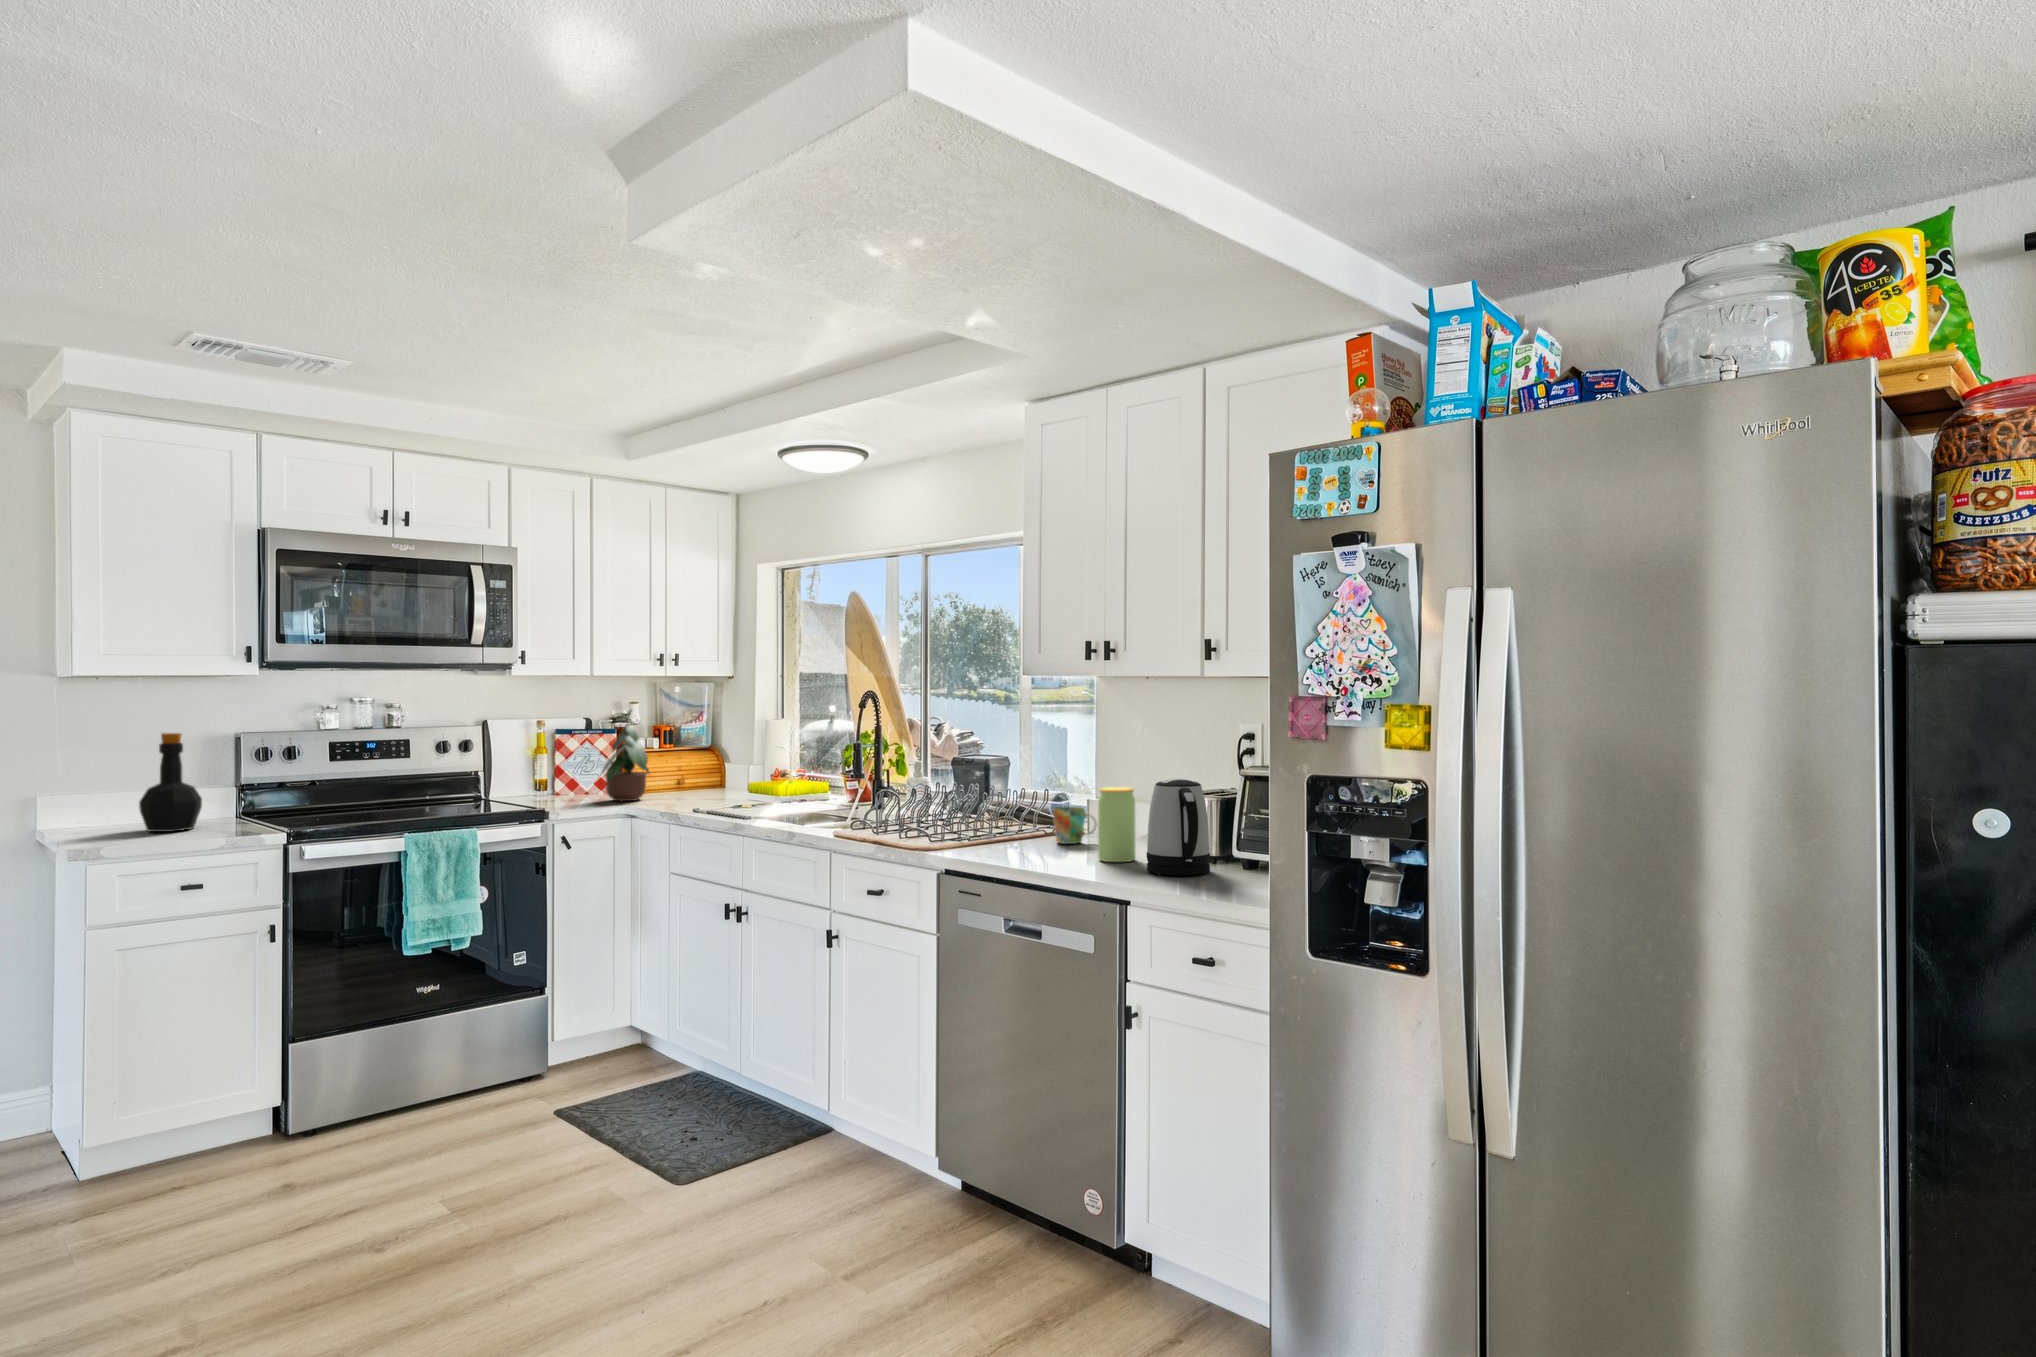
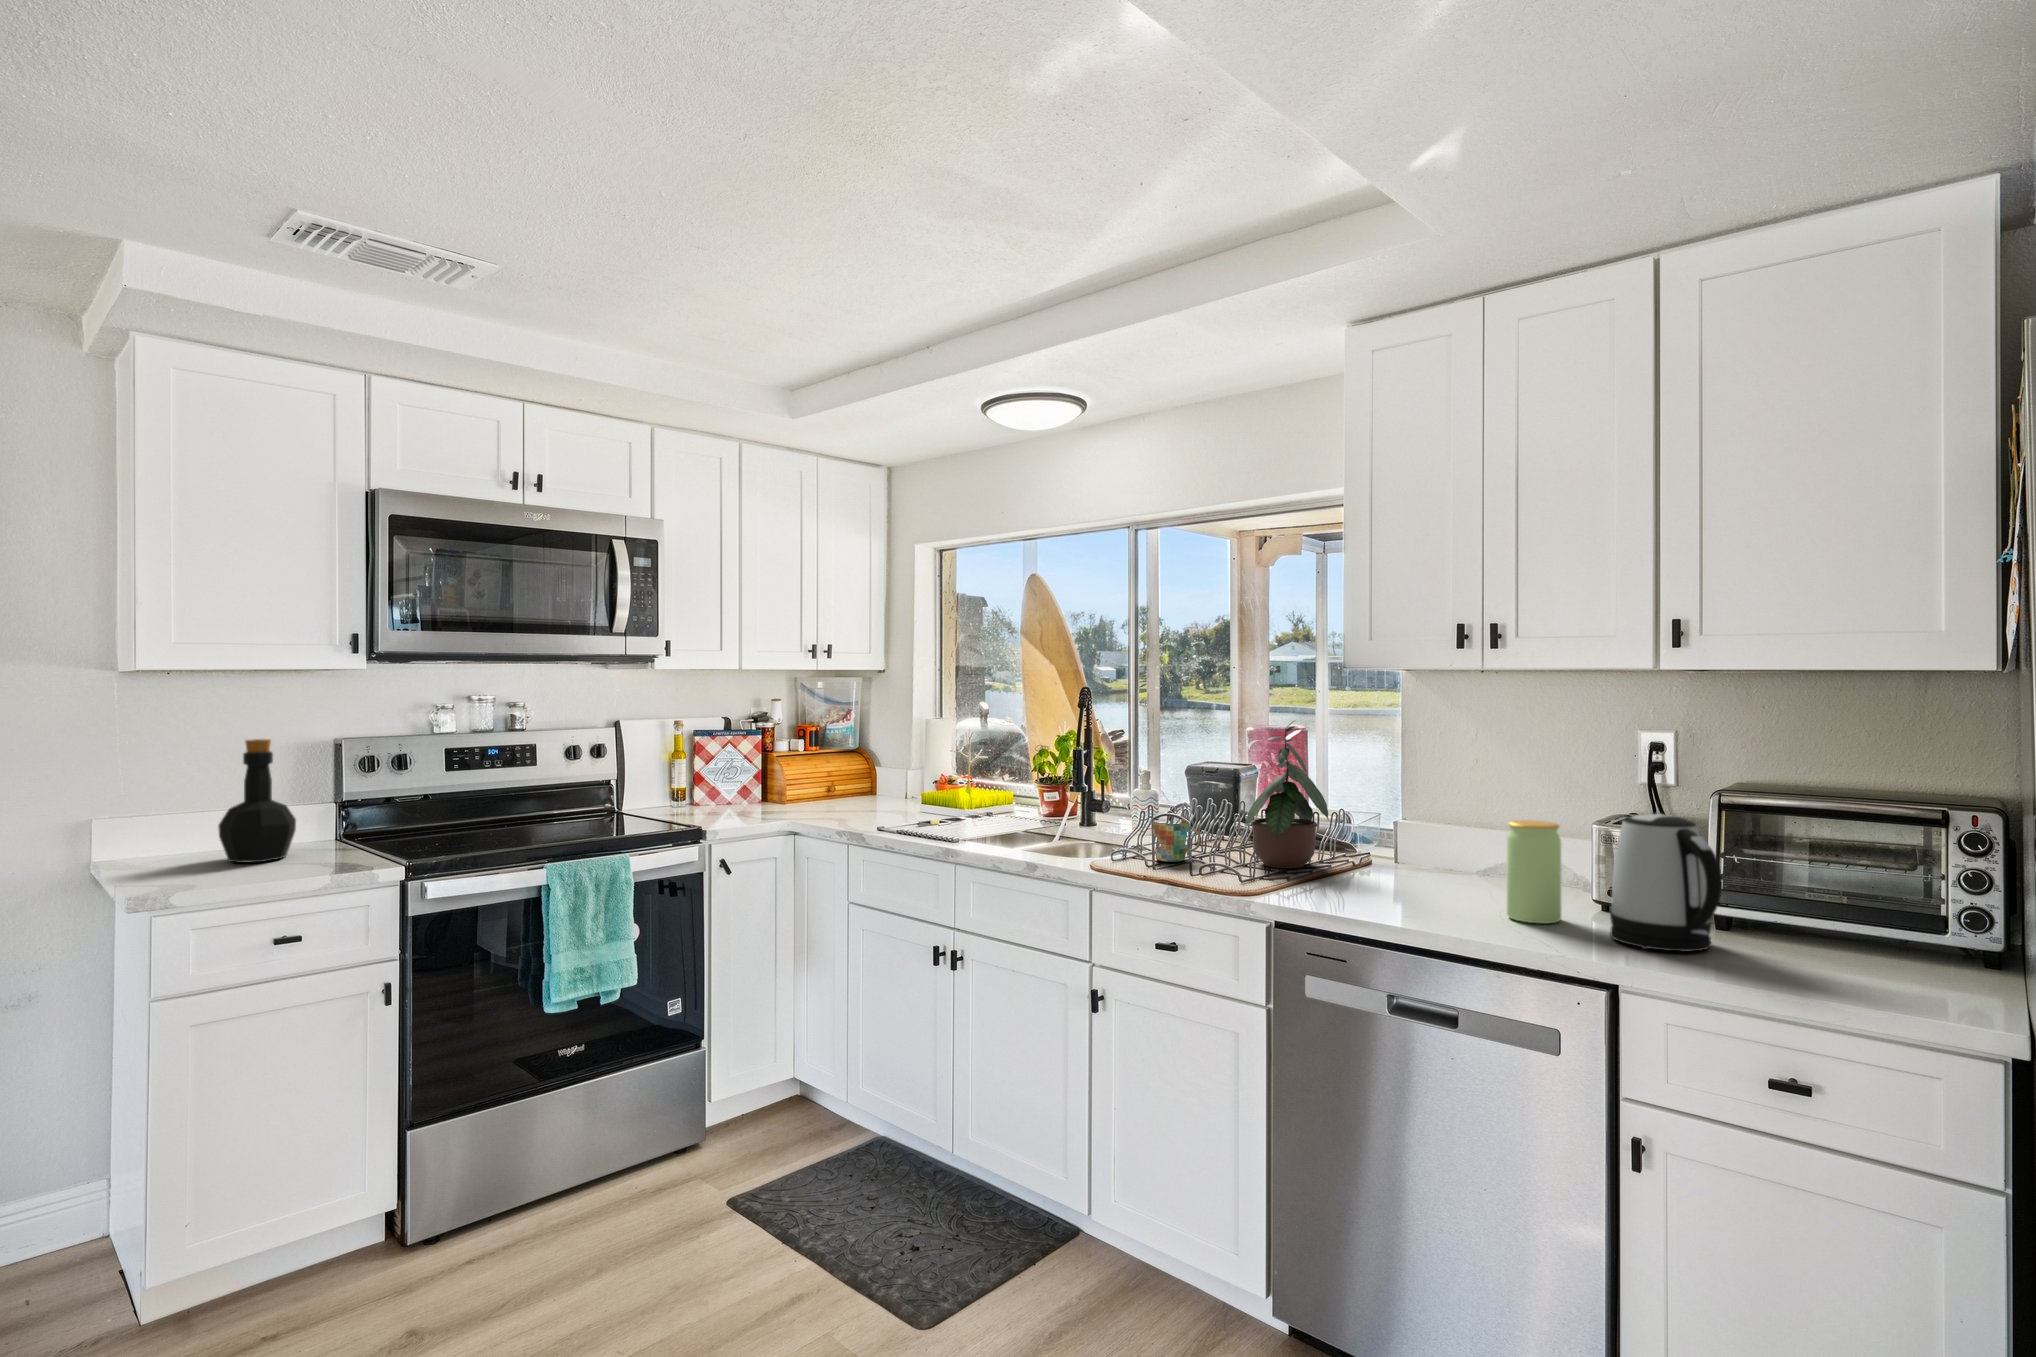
potted plant: present [602,711,649,801] -> present [1245,721,1329,868]
mug: present [1053,807,1097,844] -> present [1153,820,1201,862]

